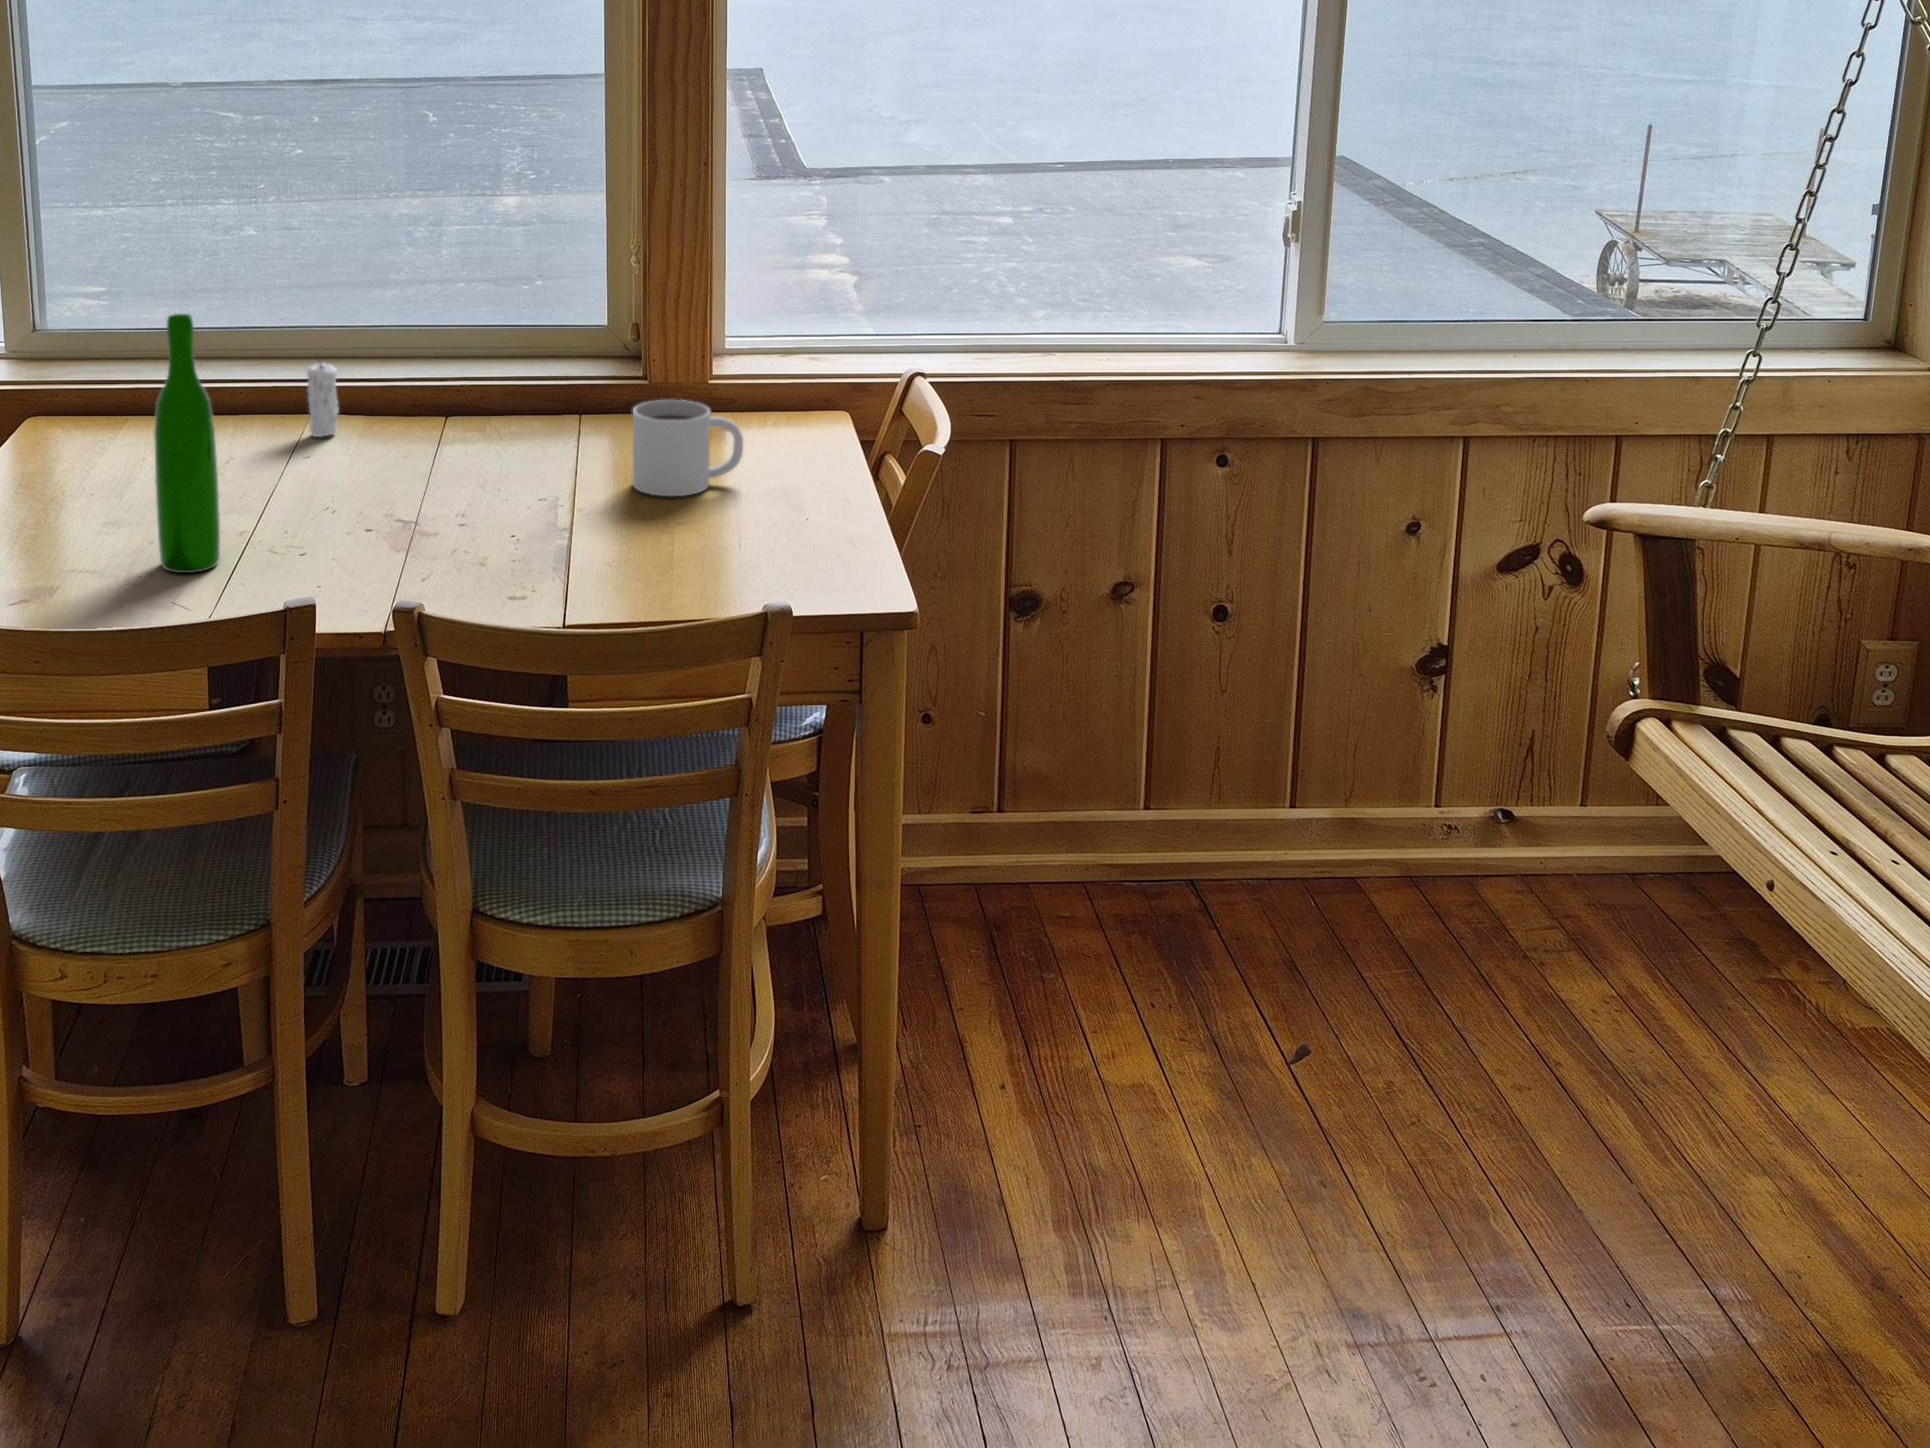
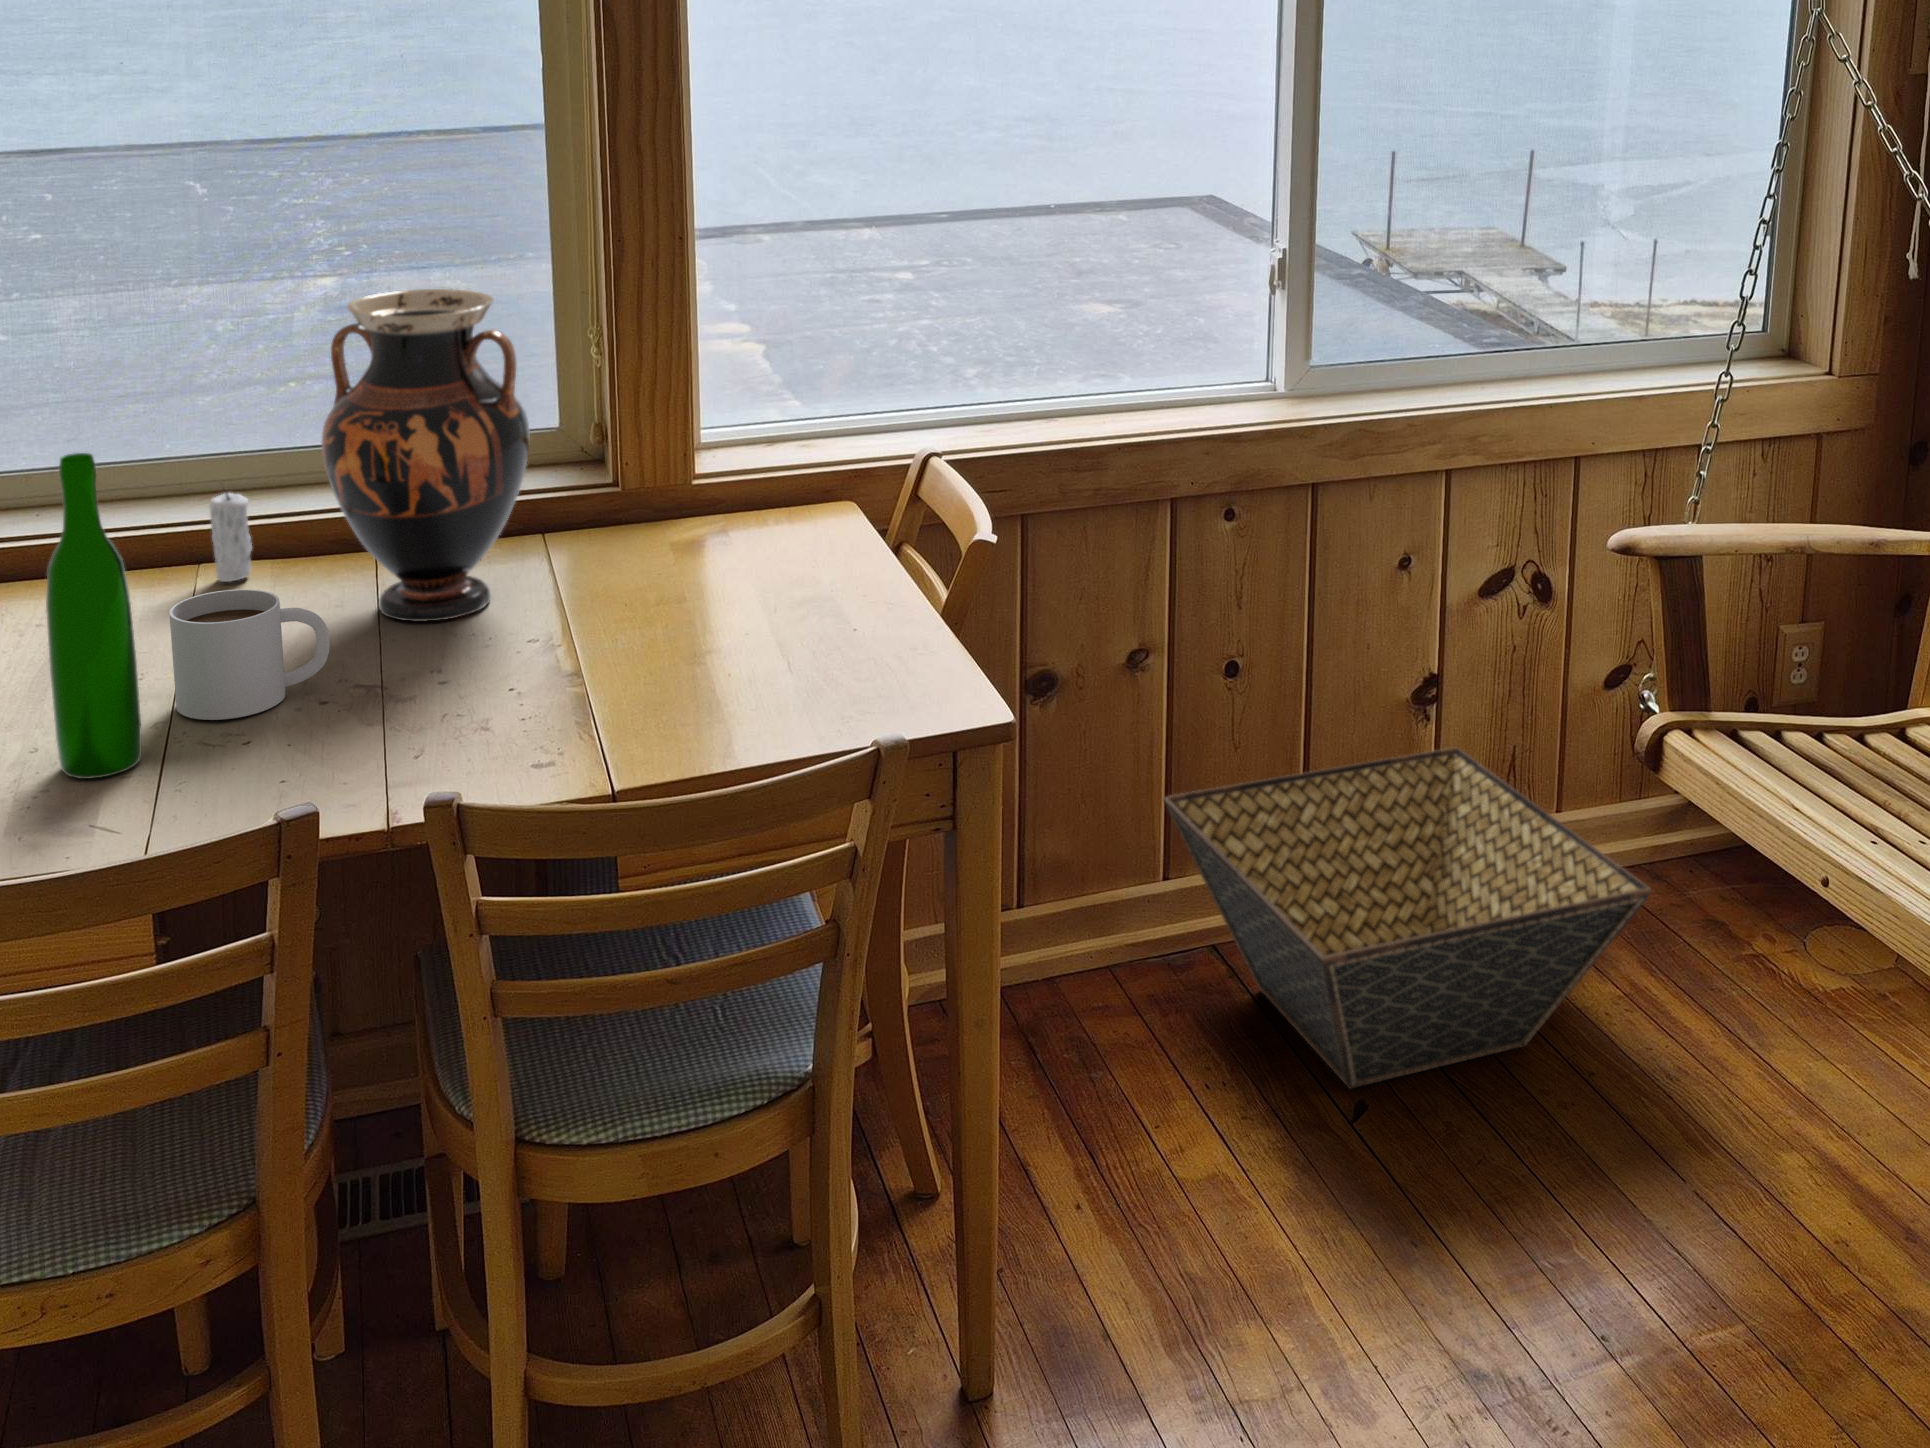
vase: none [384,200,552,482] -> present [322,289,530,622]
mug: present [633,400,743,496] -> present [169,589,329,720]
basket: none [1140,722,1625,1032] -> present [1164,748,1652,1089]

